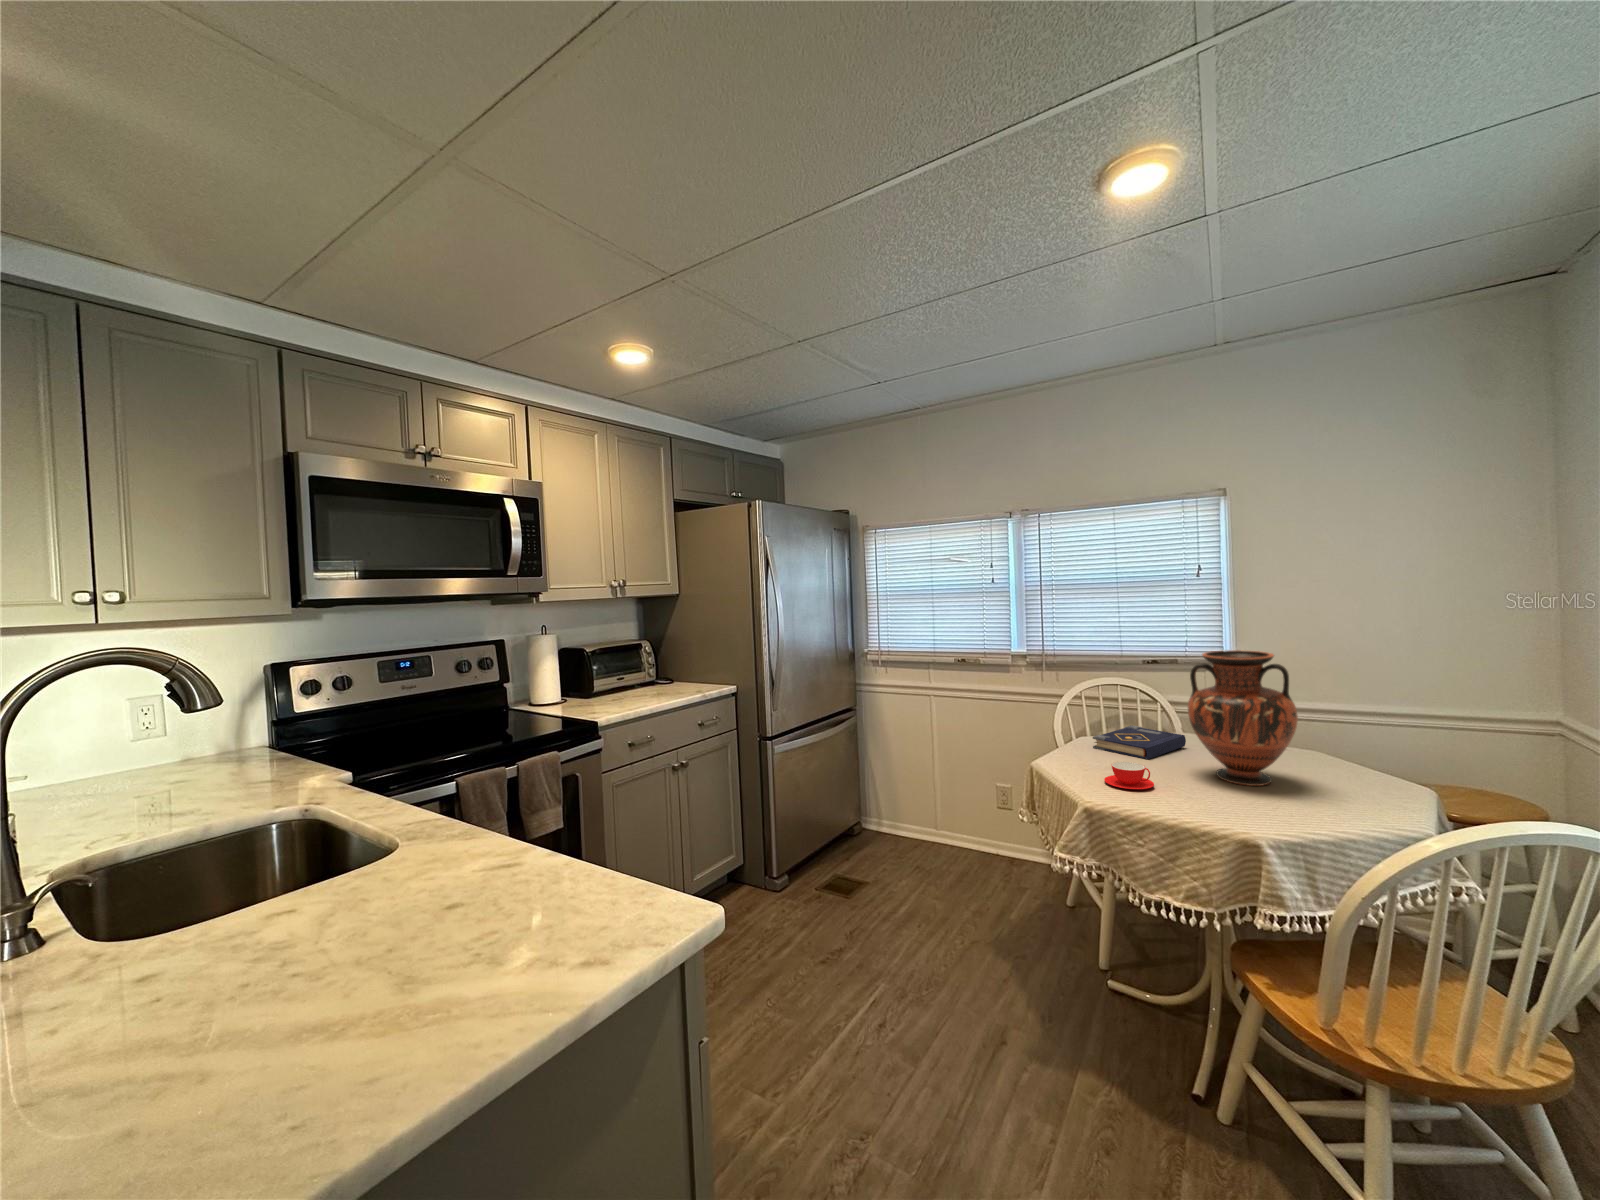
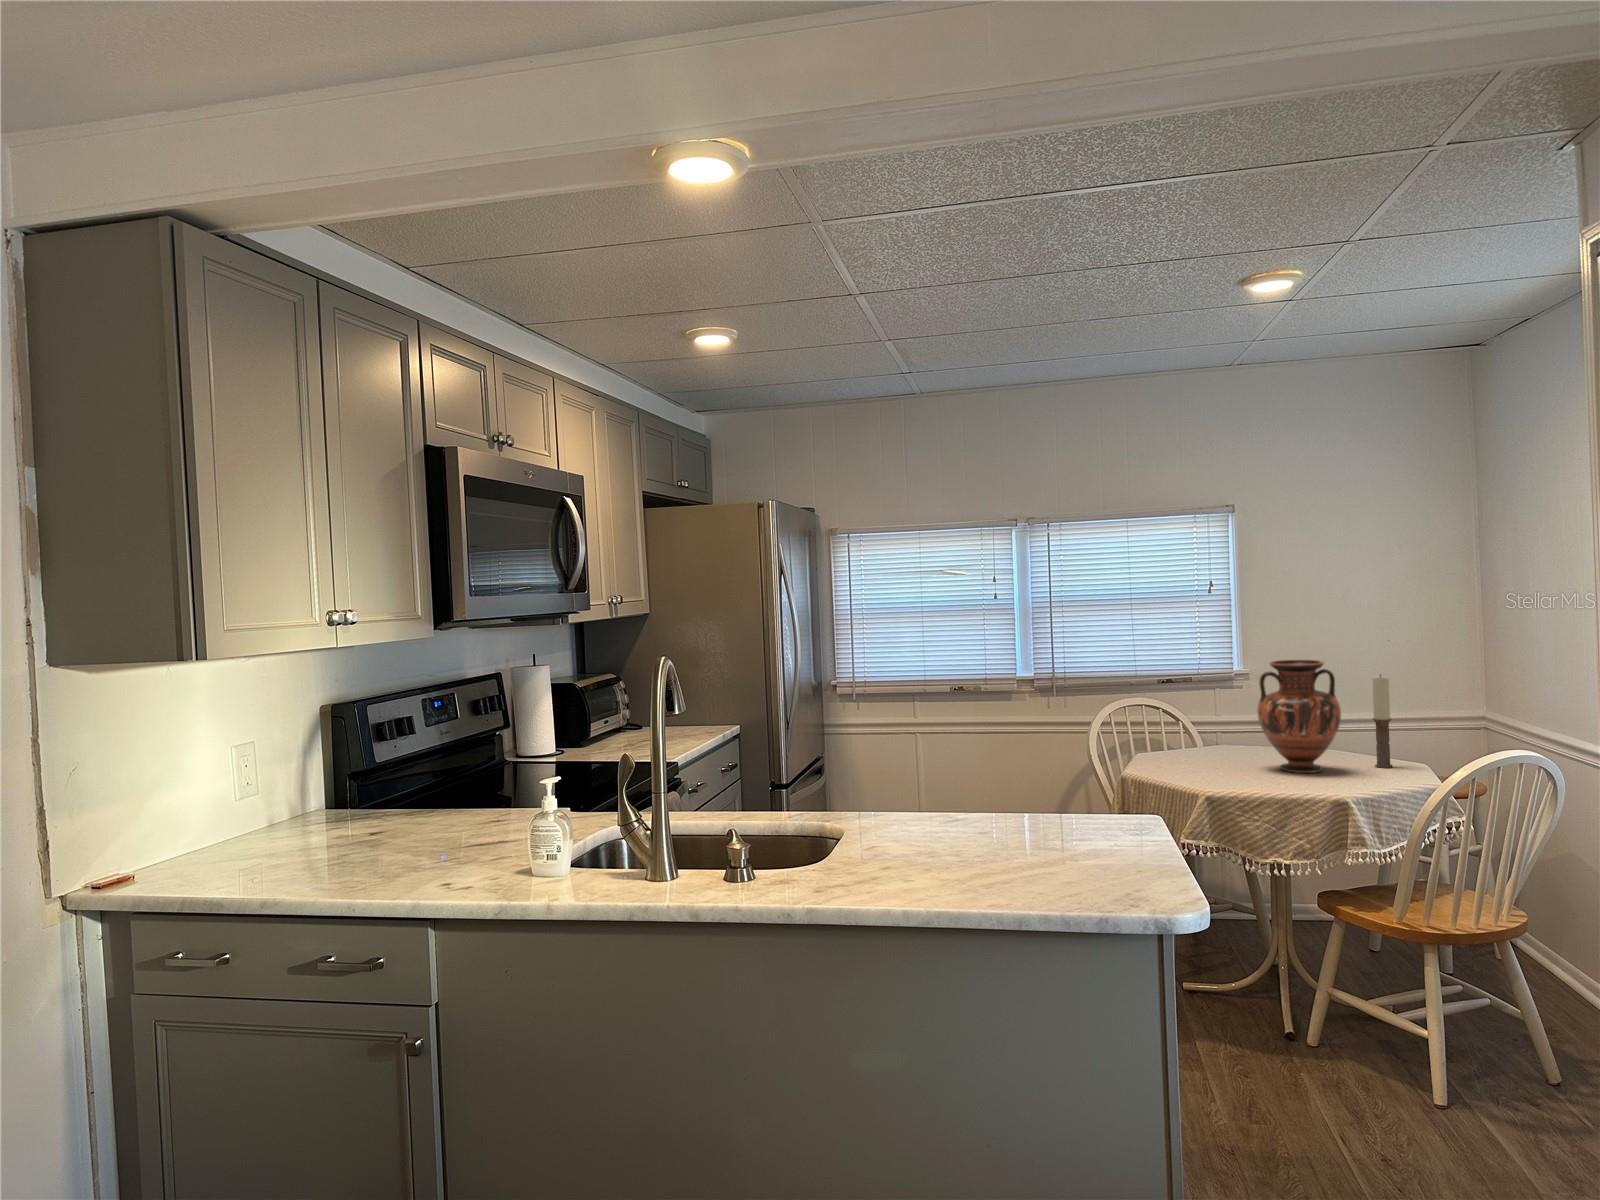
candle: none [1355,673,1385,789] -> present [1372,675,1393,768]
book: present [1093,725,1186,759] -> none [1163,741,1235,765]
teacup: present [1104,762,1154,789] -> none [1208,761,1250,781]

